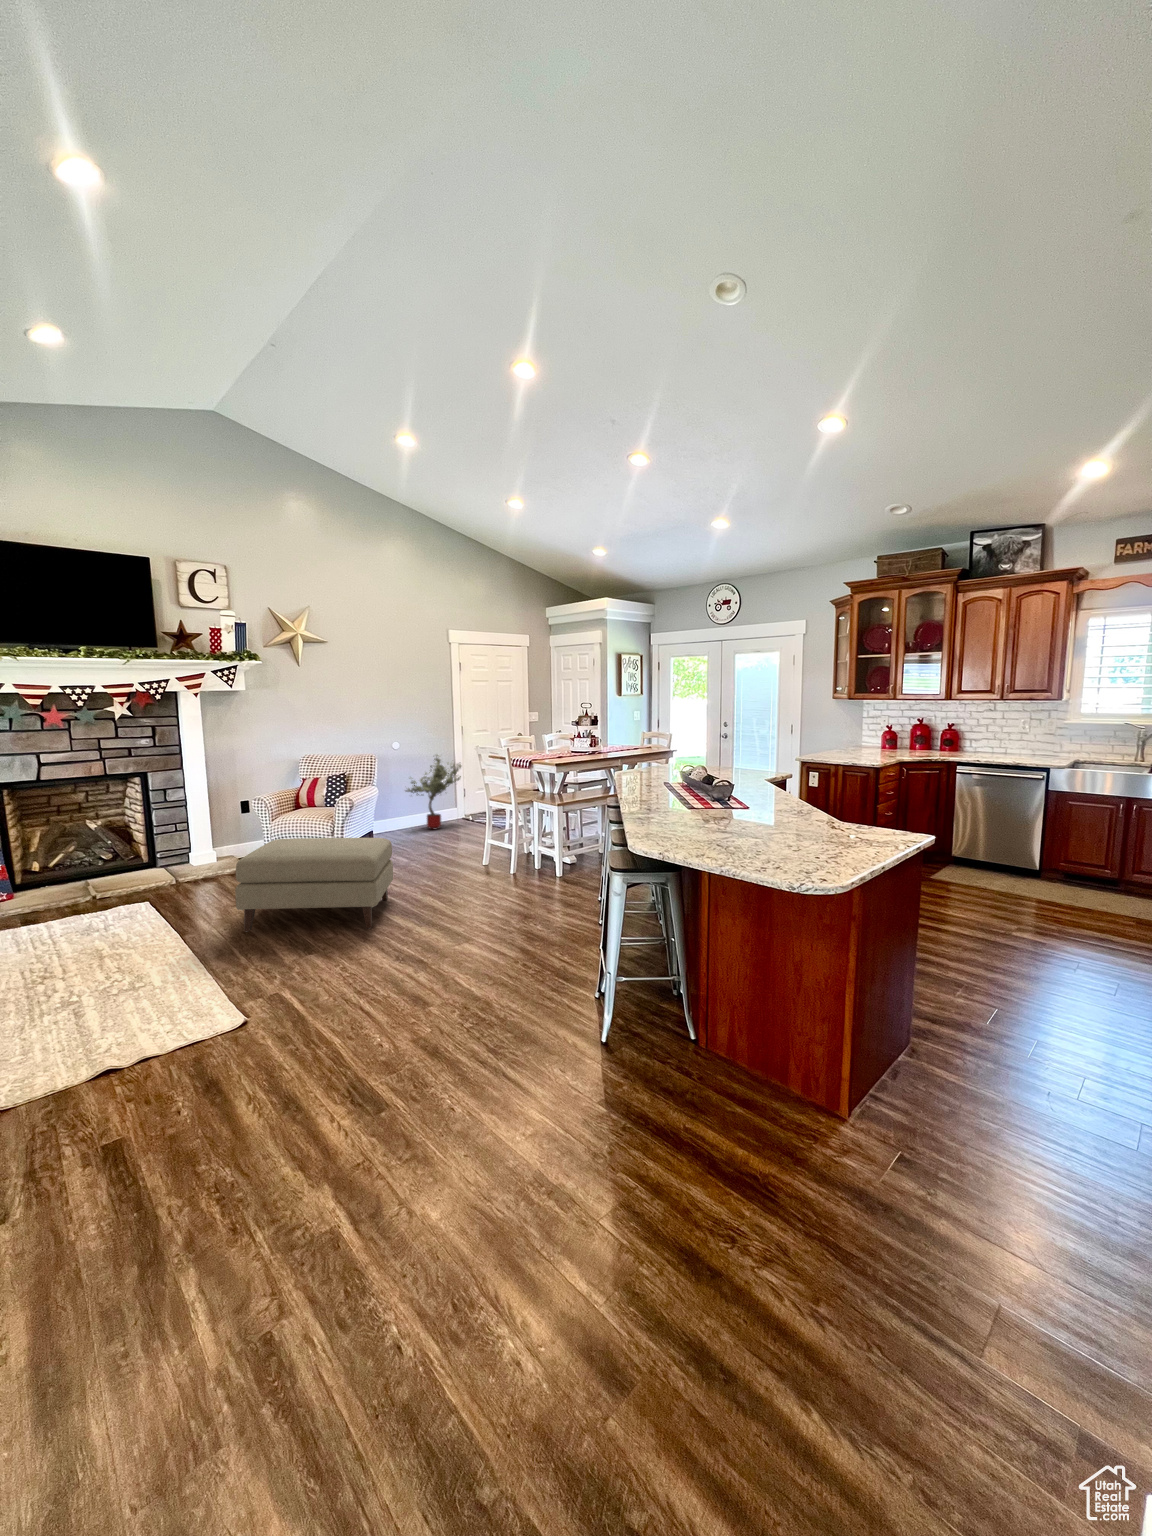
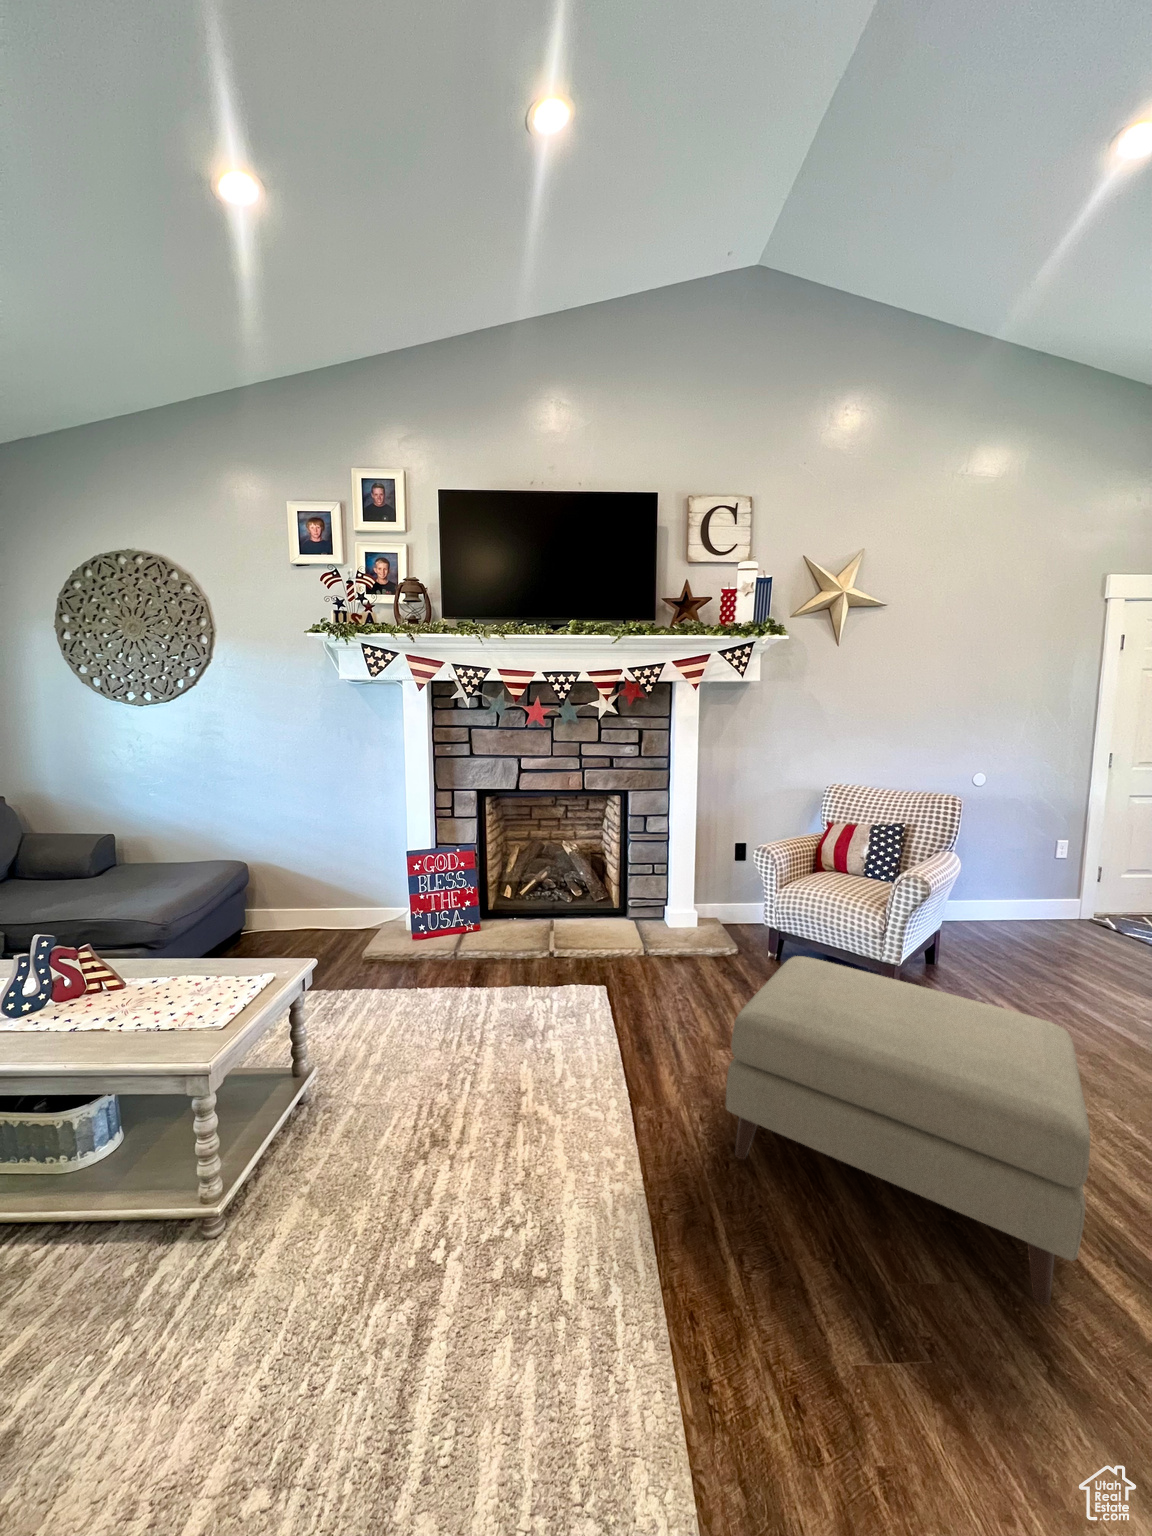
potted tree: present [406,755,461,829] -> none [993,799,1119,937]

